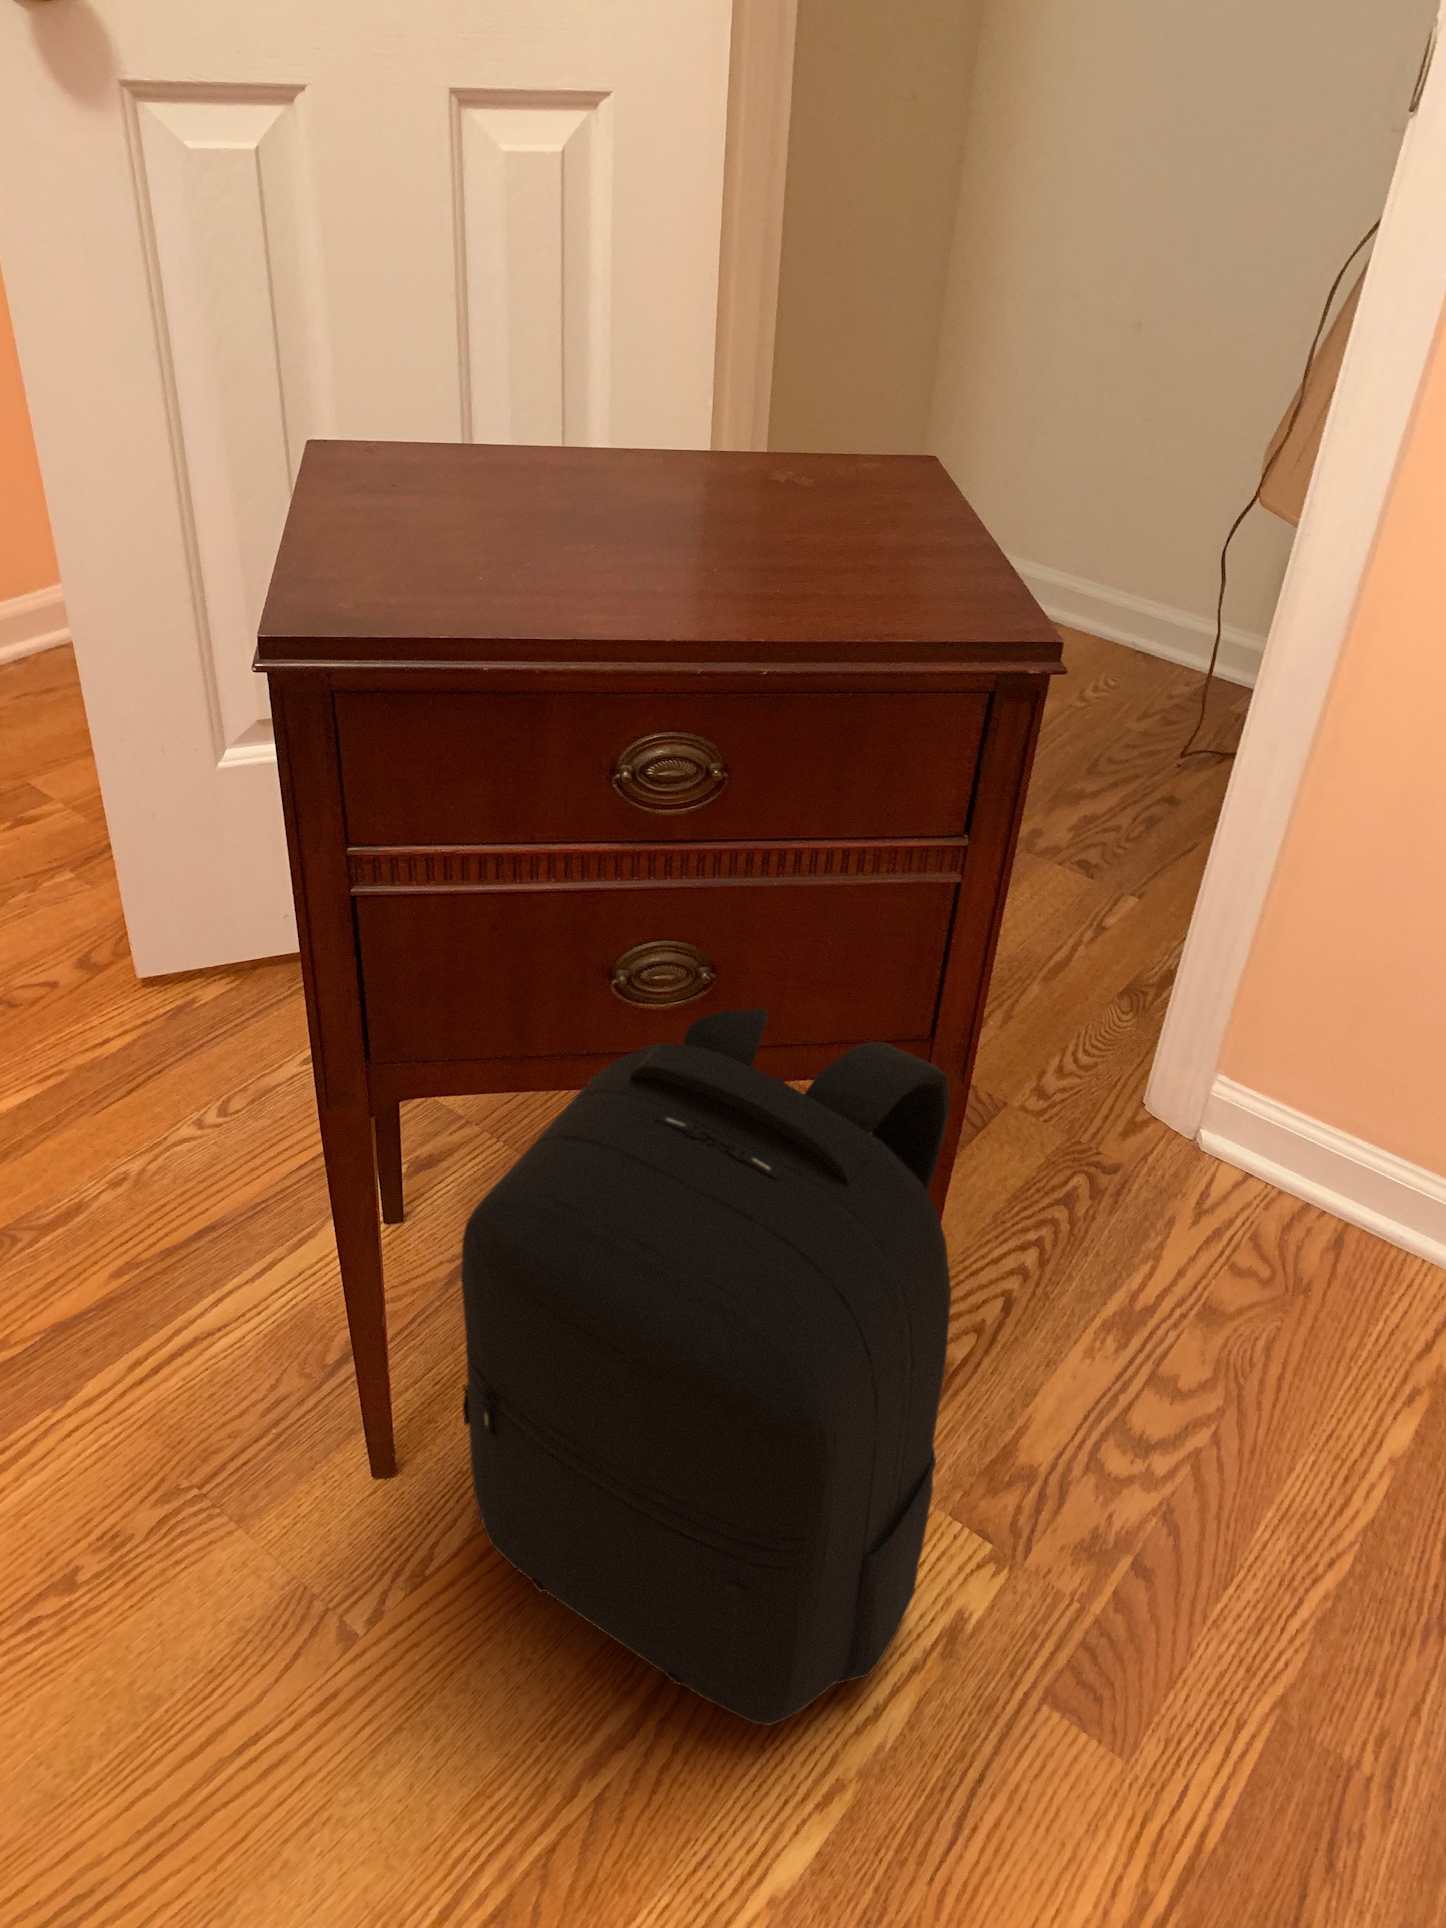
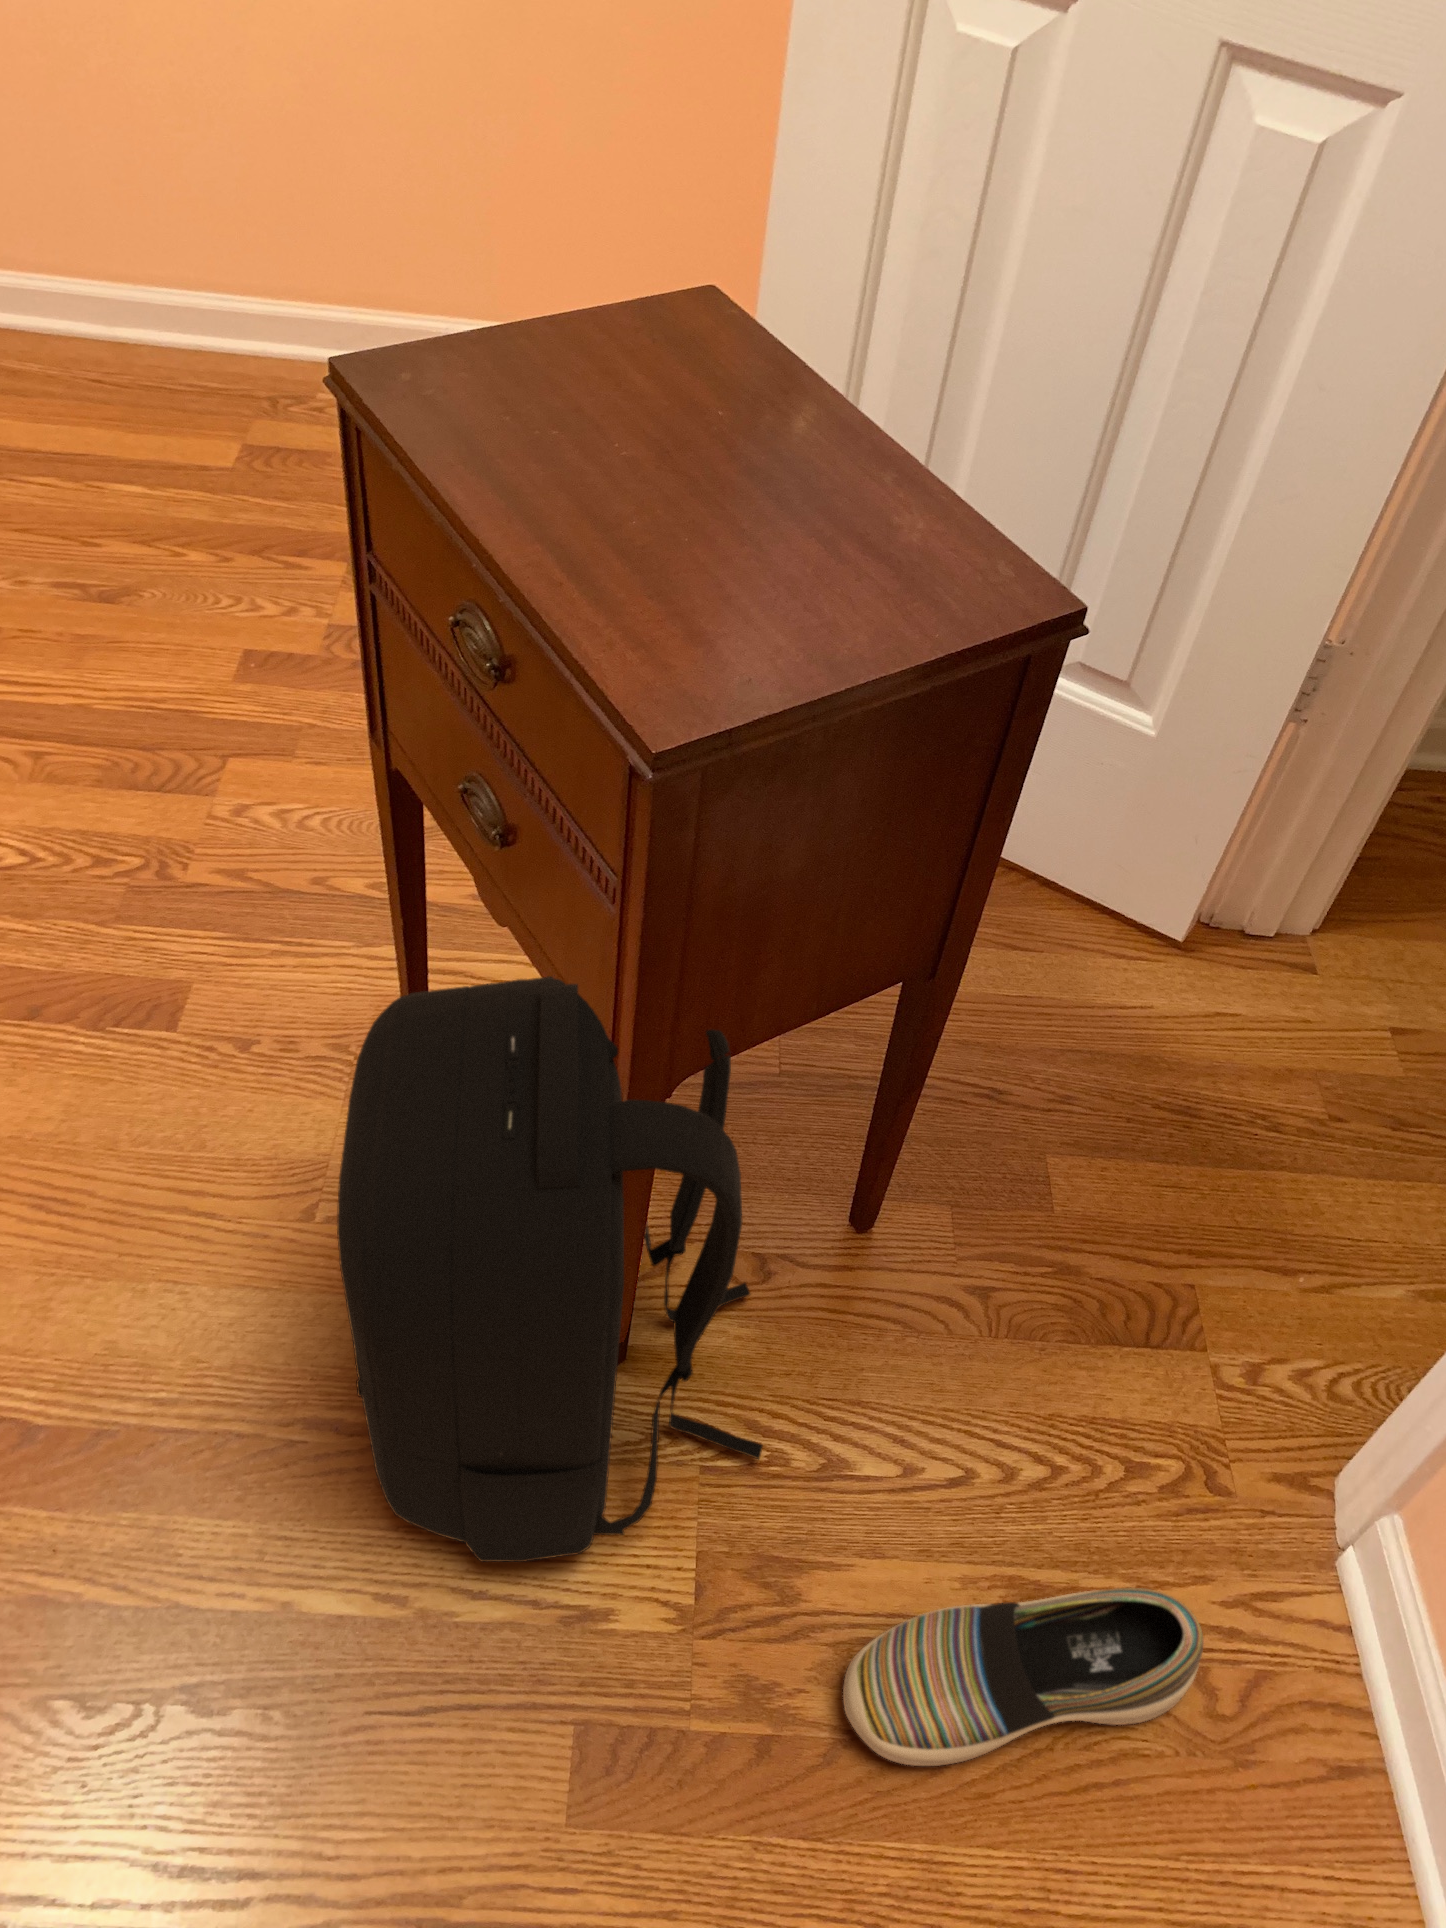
shoe: none [1104,1214,1261,1487] -> present [843,1588,1204,1766]

